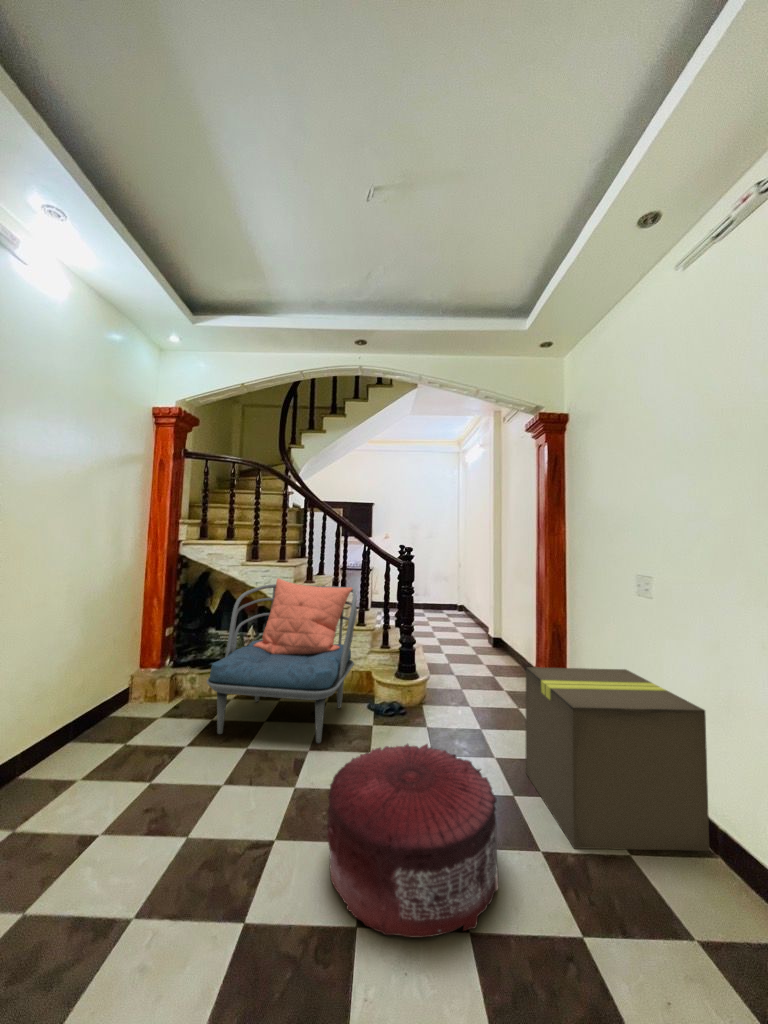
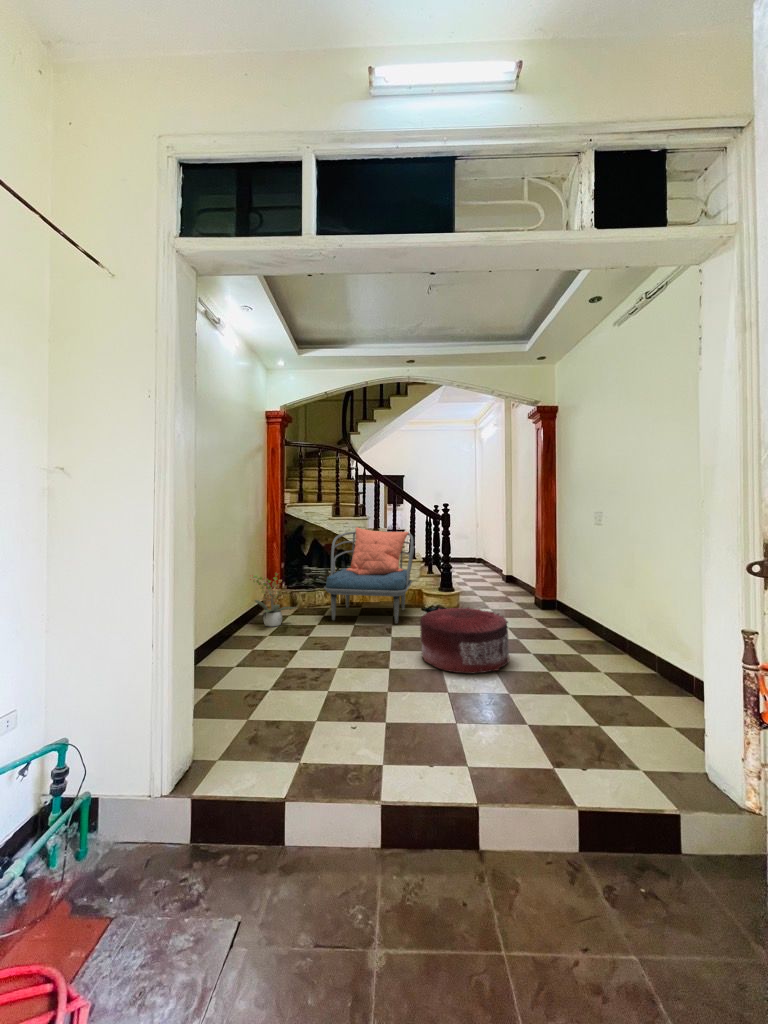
potted plant: none [75,652,154,752] -> present [250,574,294,627]
cardboard box: present [526,667,709,851] -> none [526,571,625,655]

